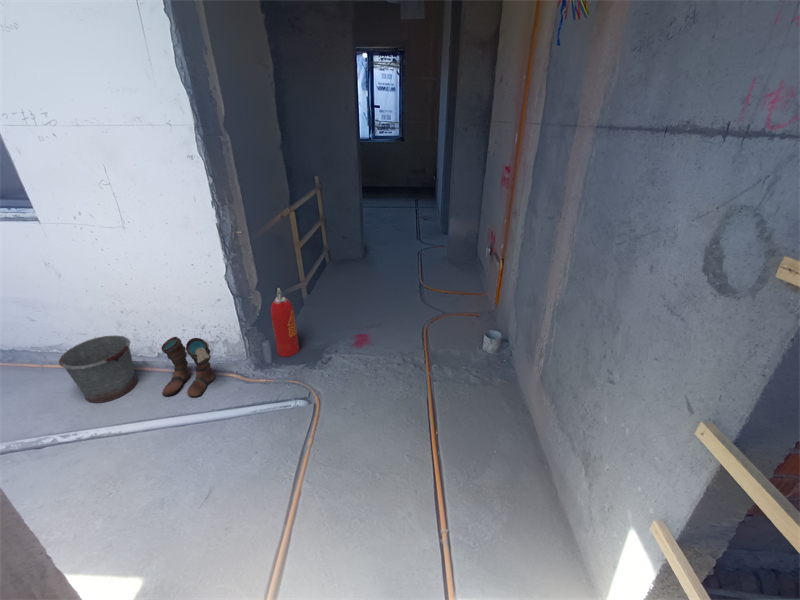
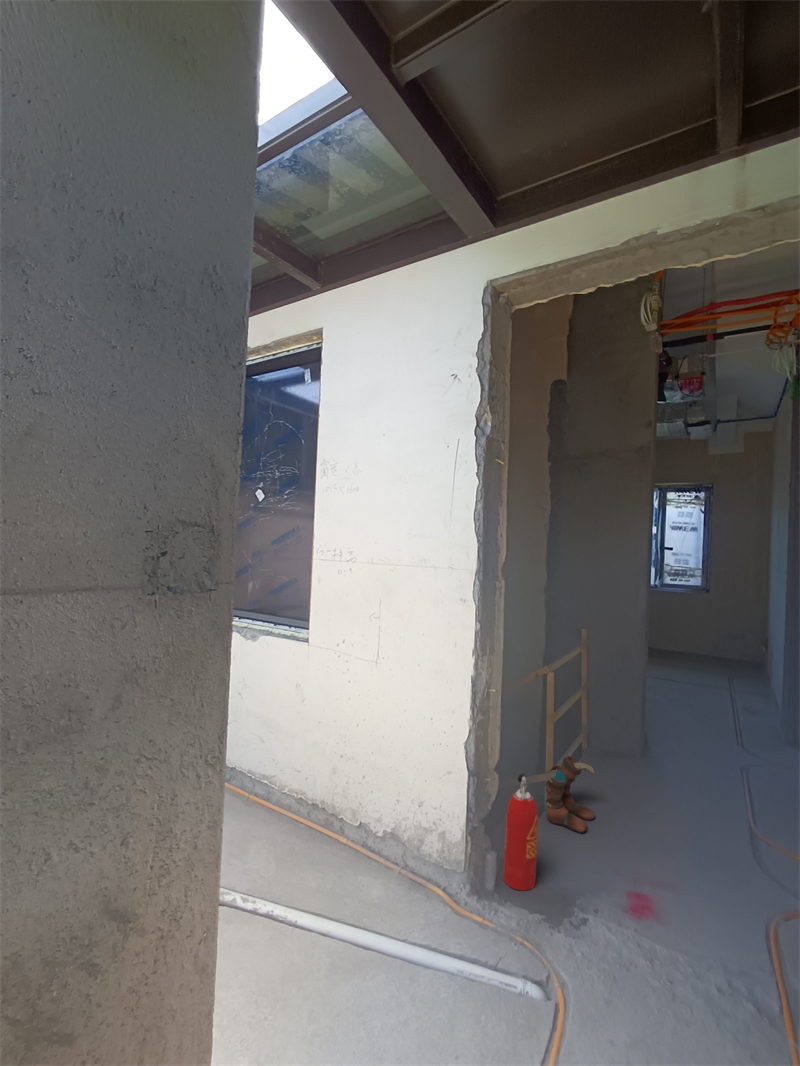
bucket: present [59,336,137,403] -> none [271,779,340,868]
boots: present [161,337,215,397] -> present [546,756,595,833]

